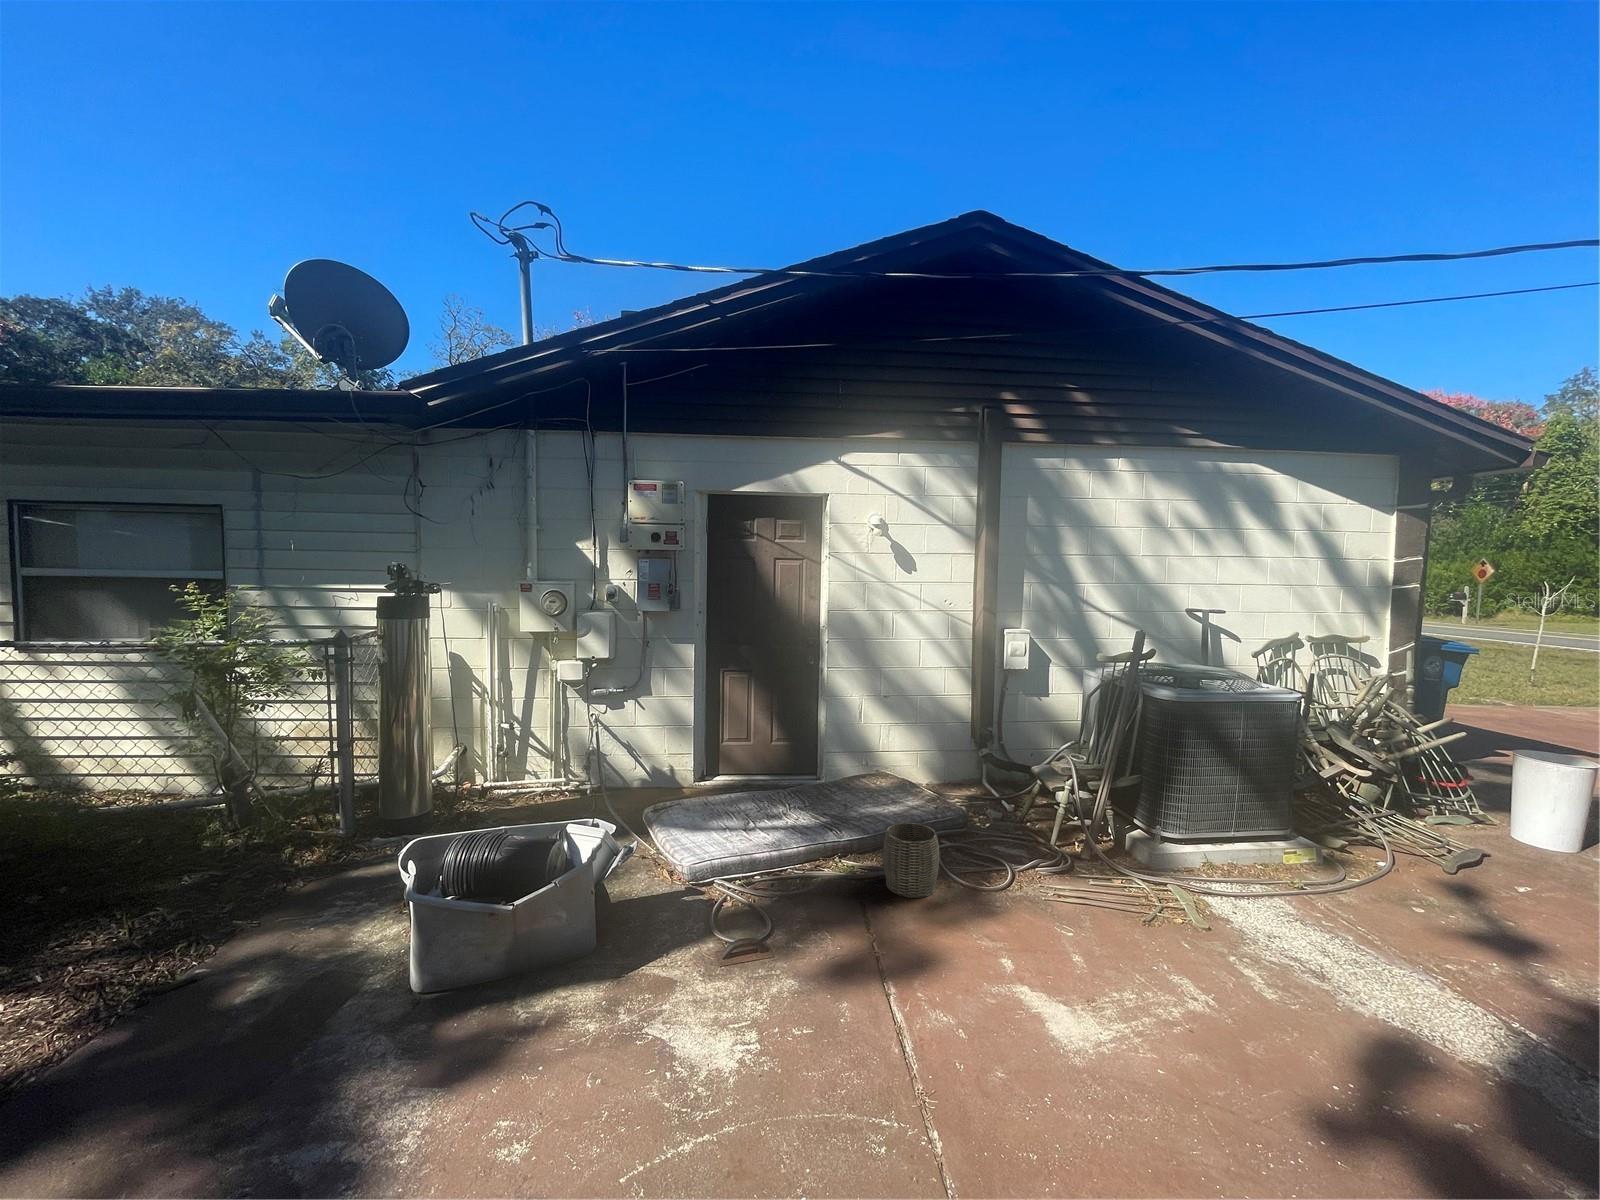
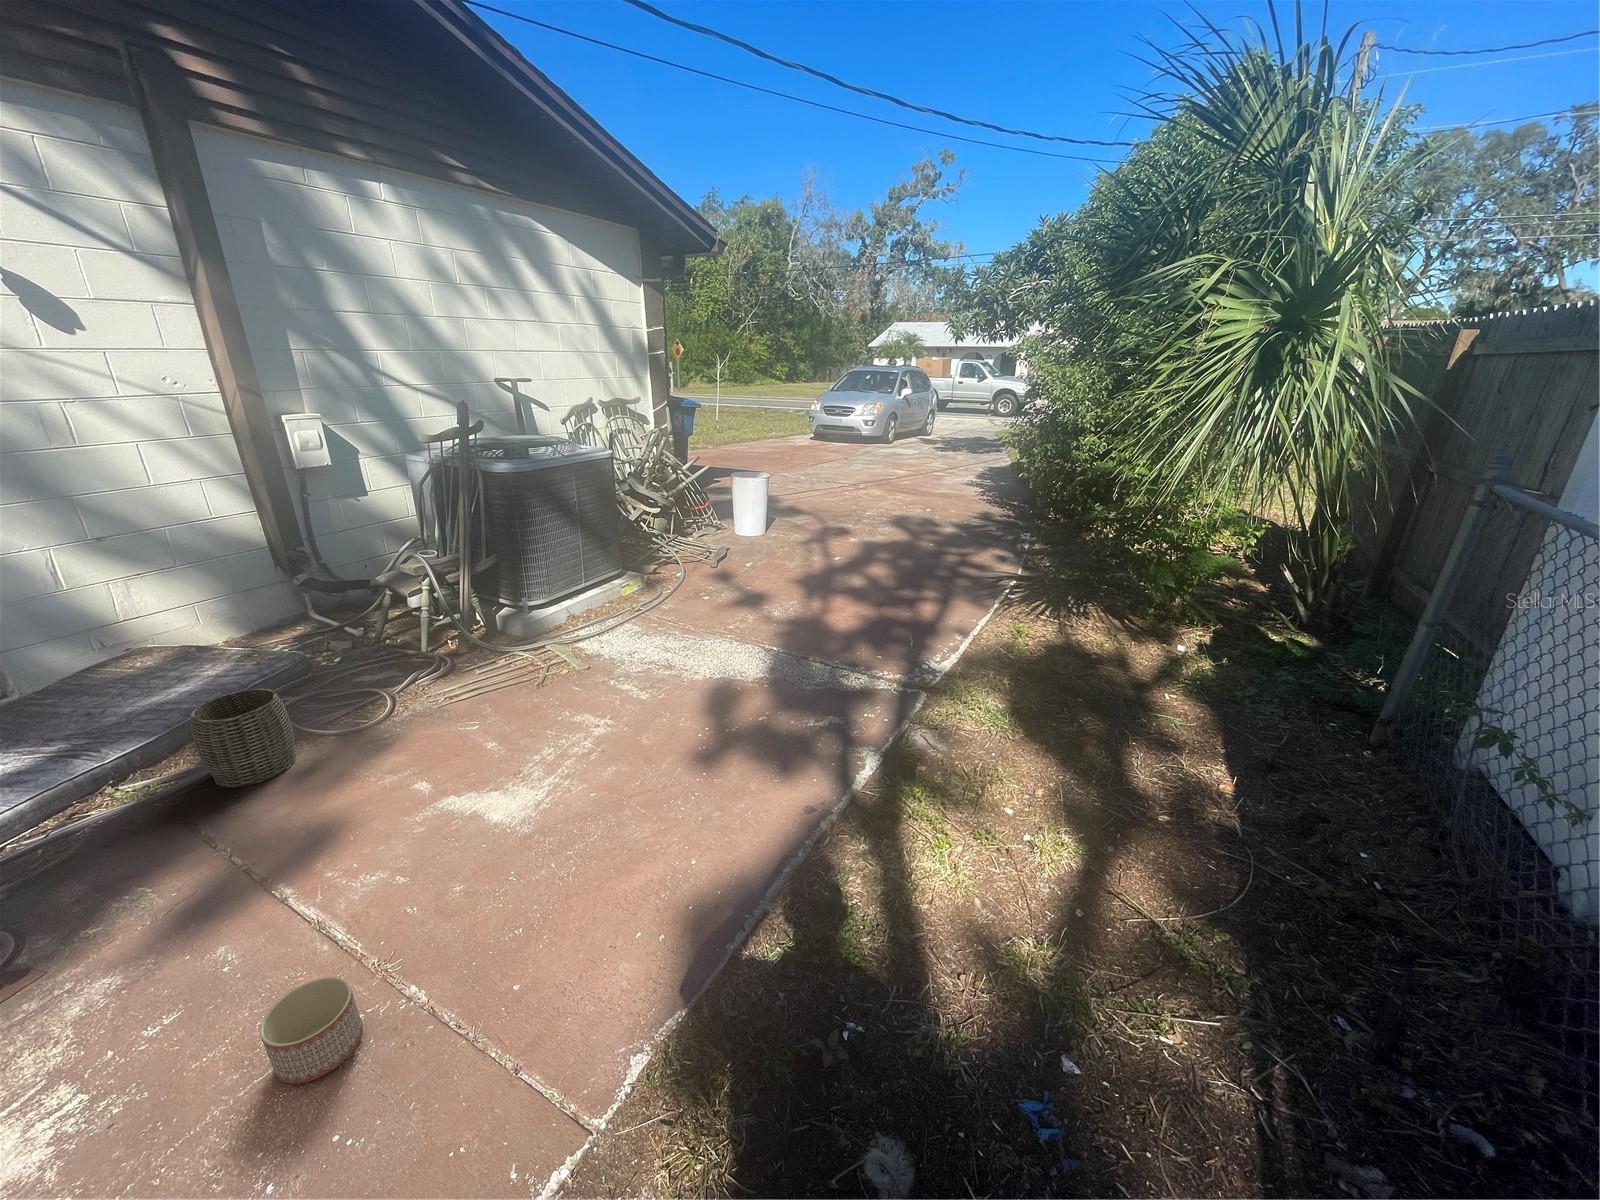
planter: none [835,1065,894,1152] -> present [260,977,363,1084]

